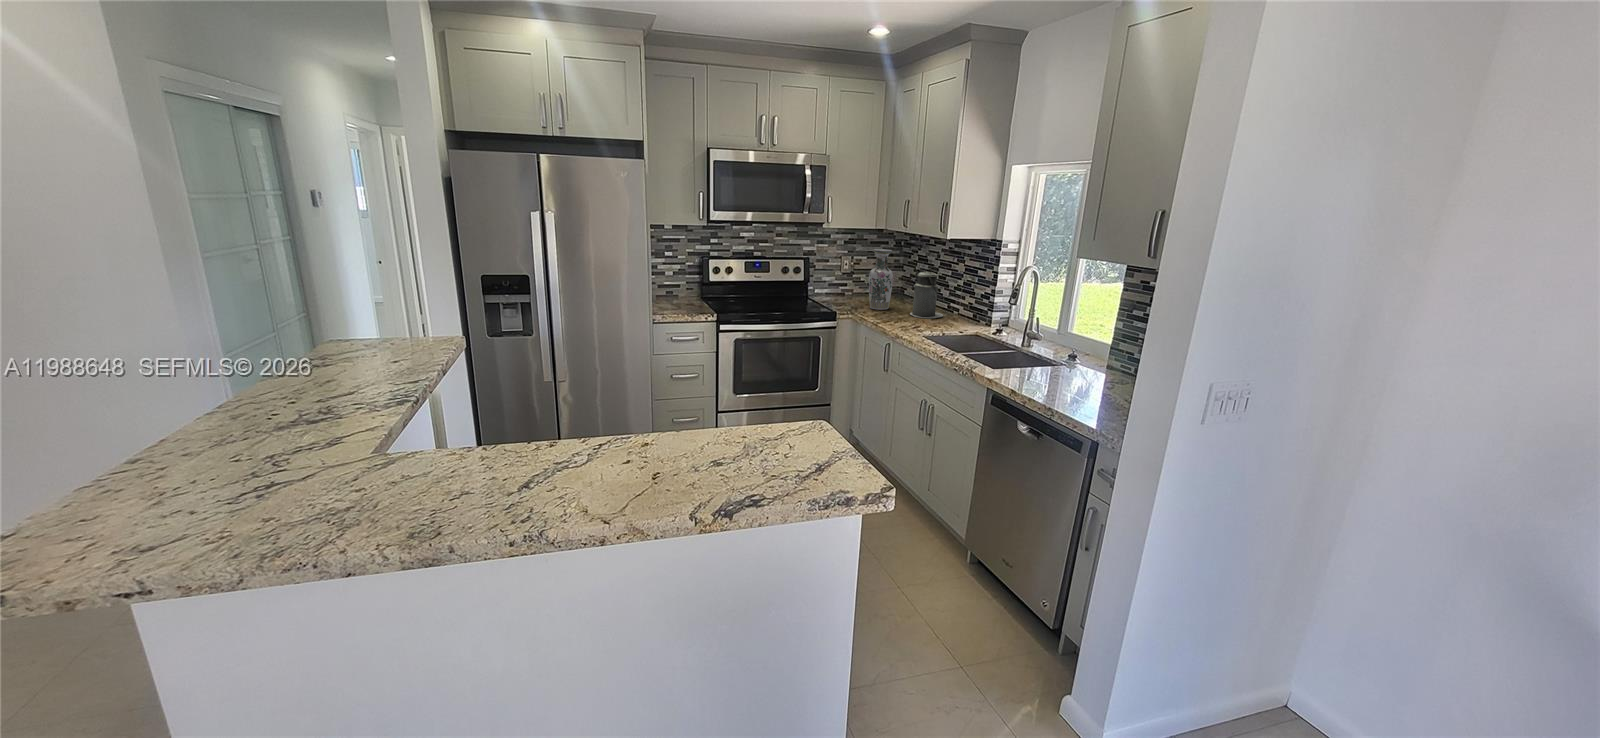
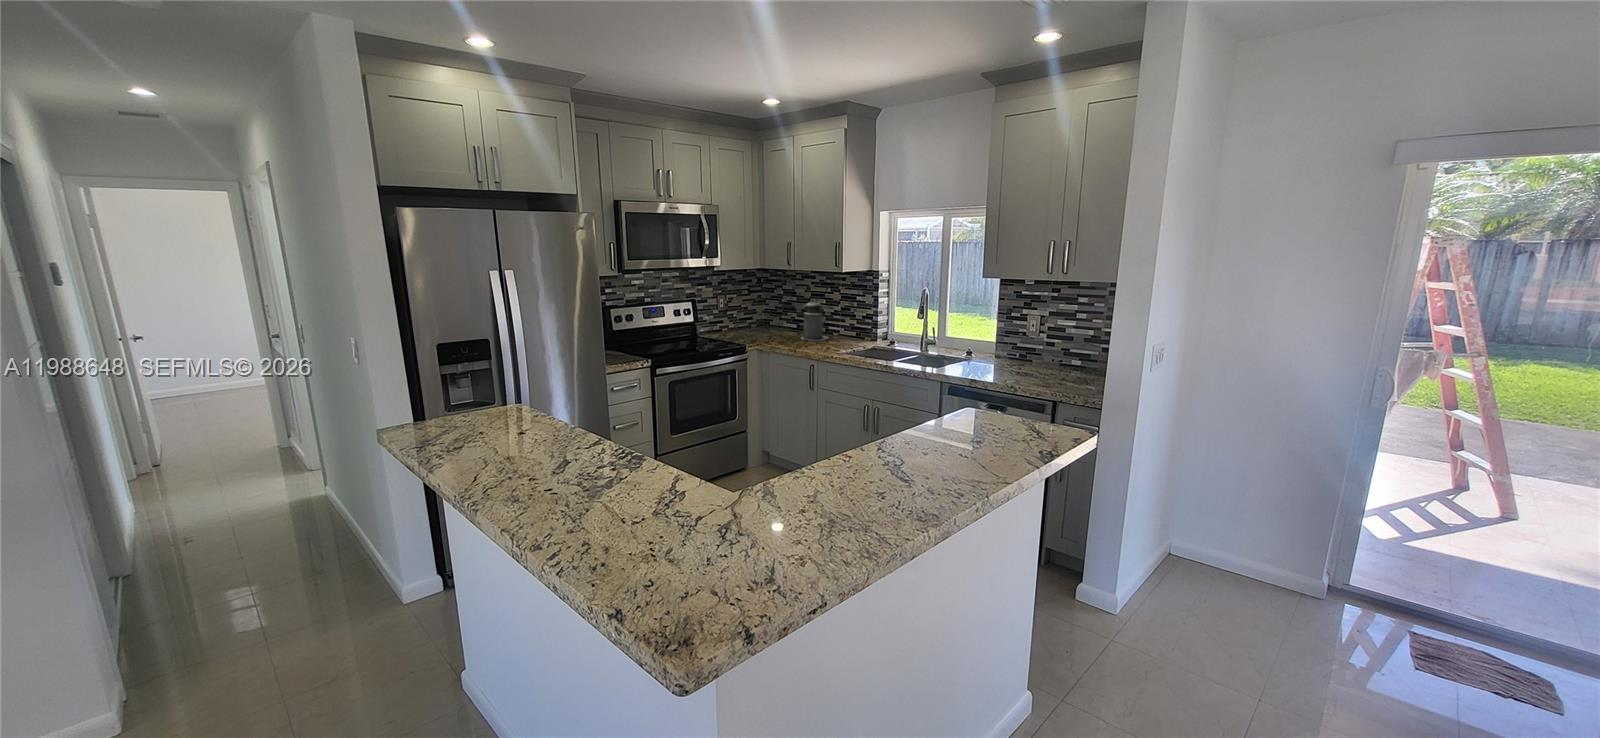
vase: present [869,249,893,310] -> none [758,287,779,339]

